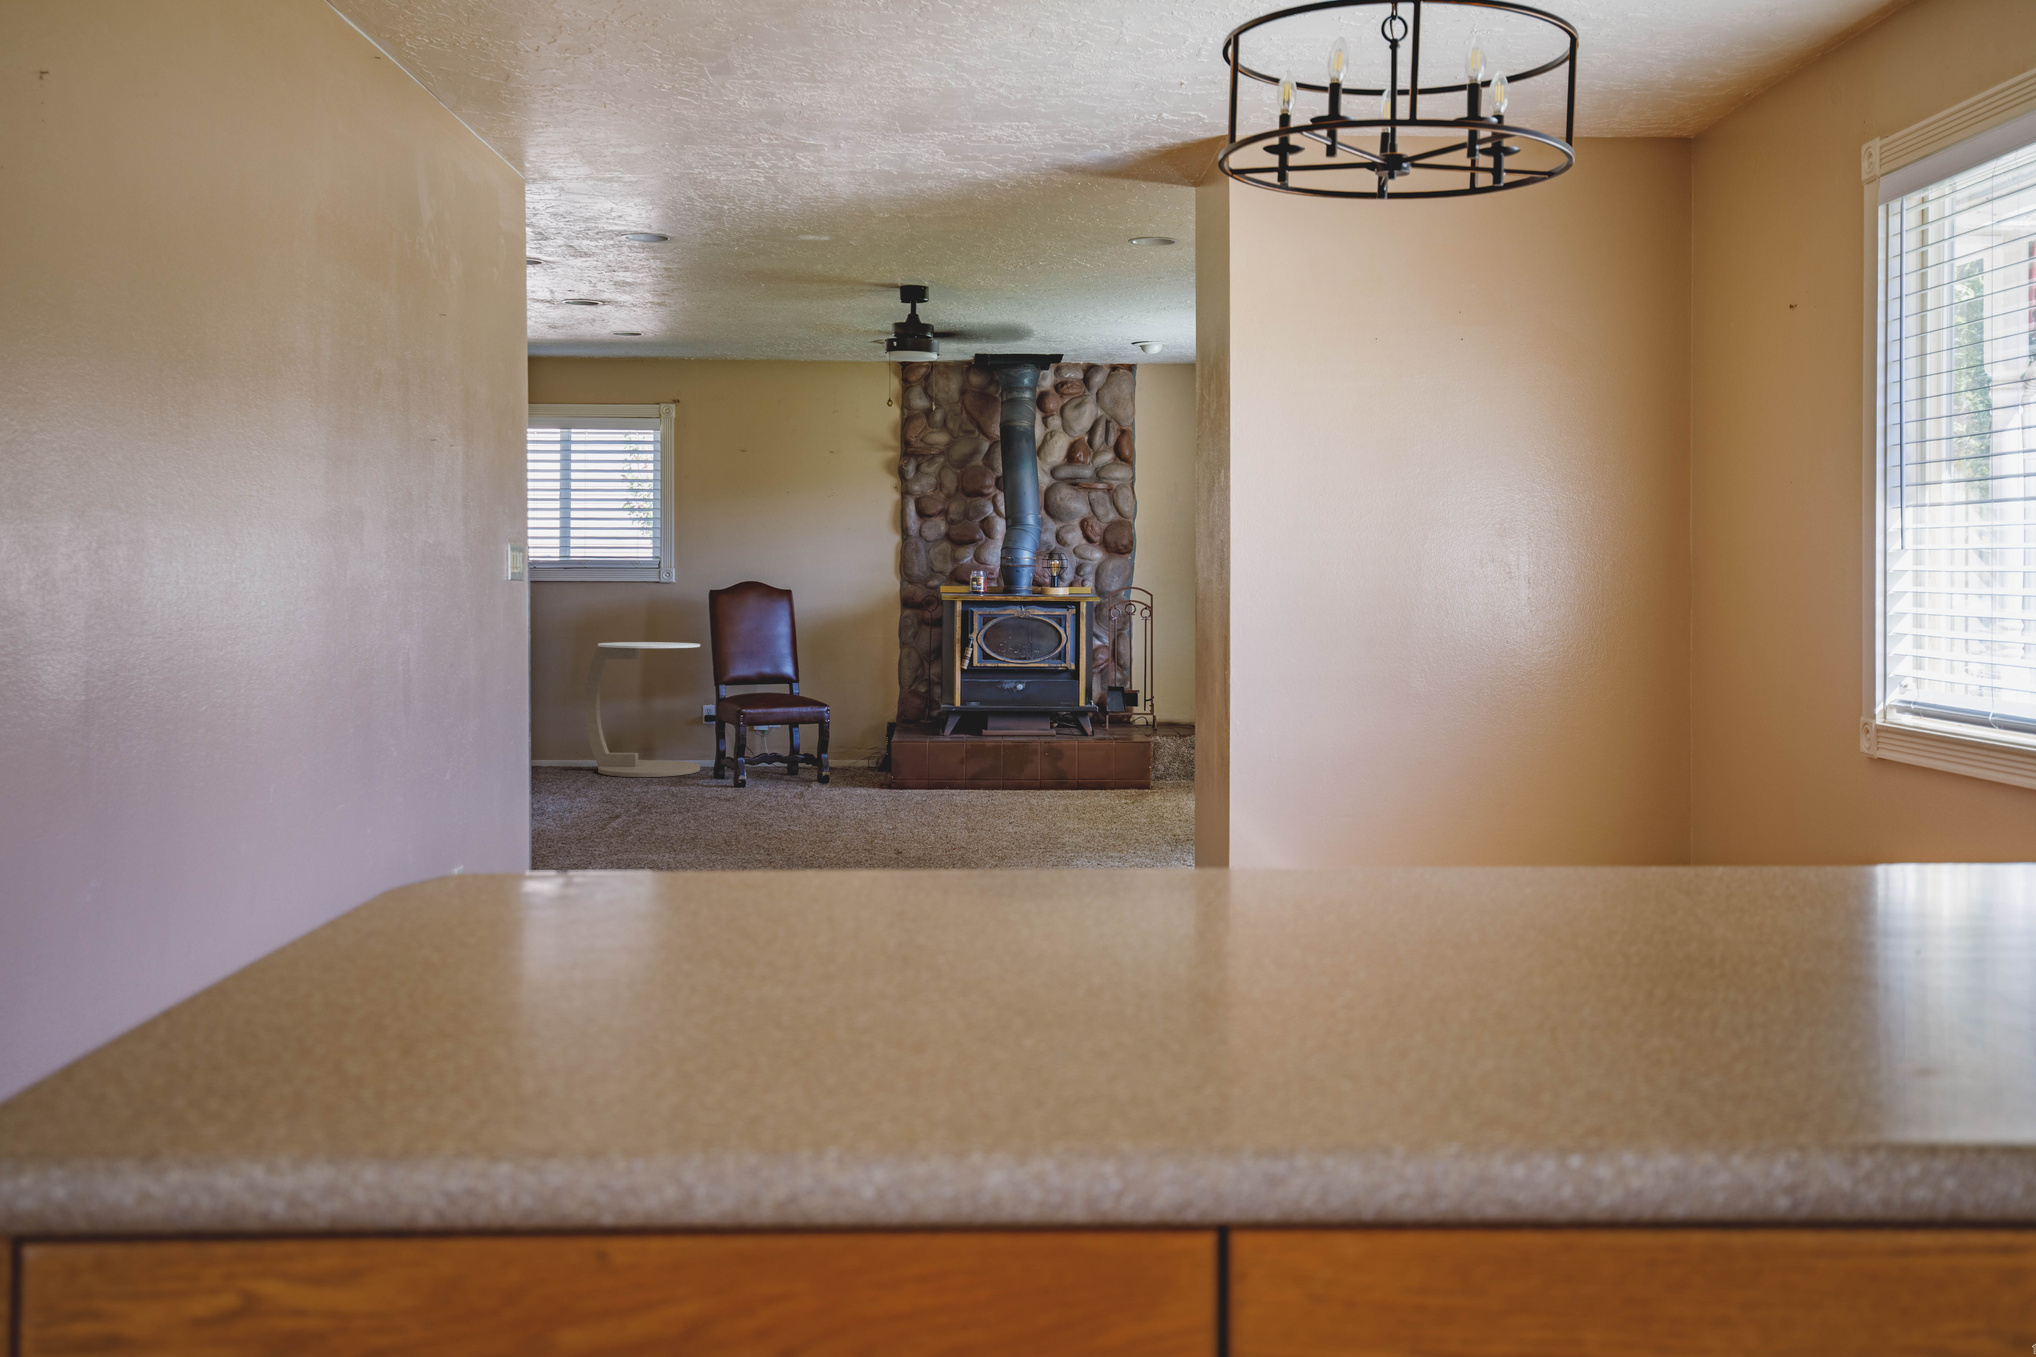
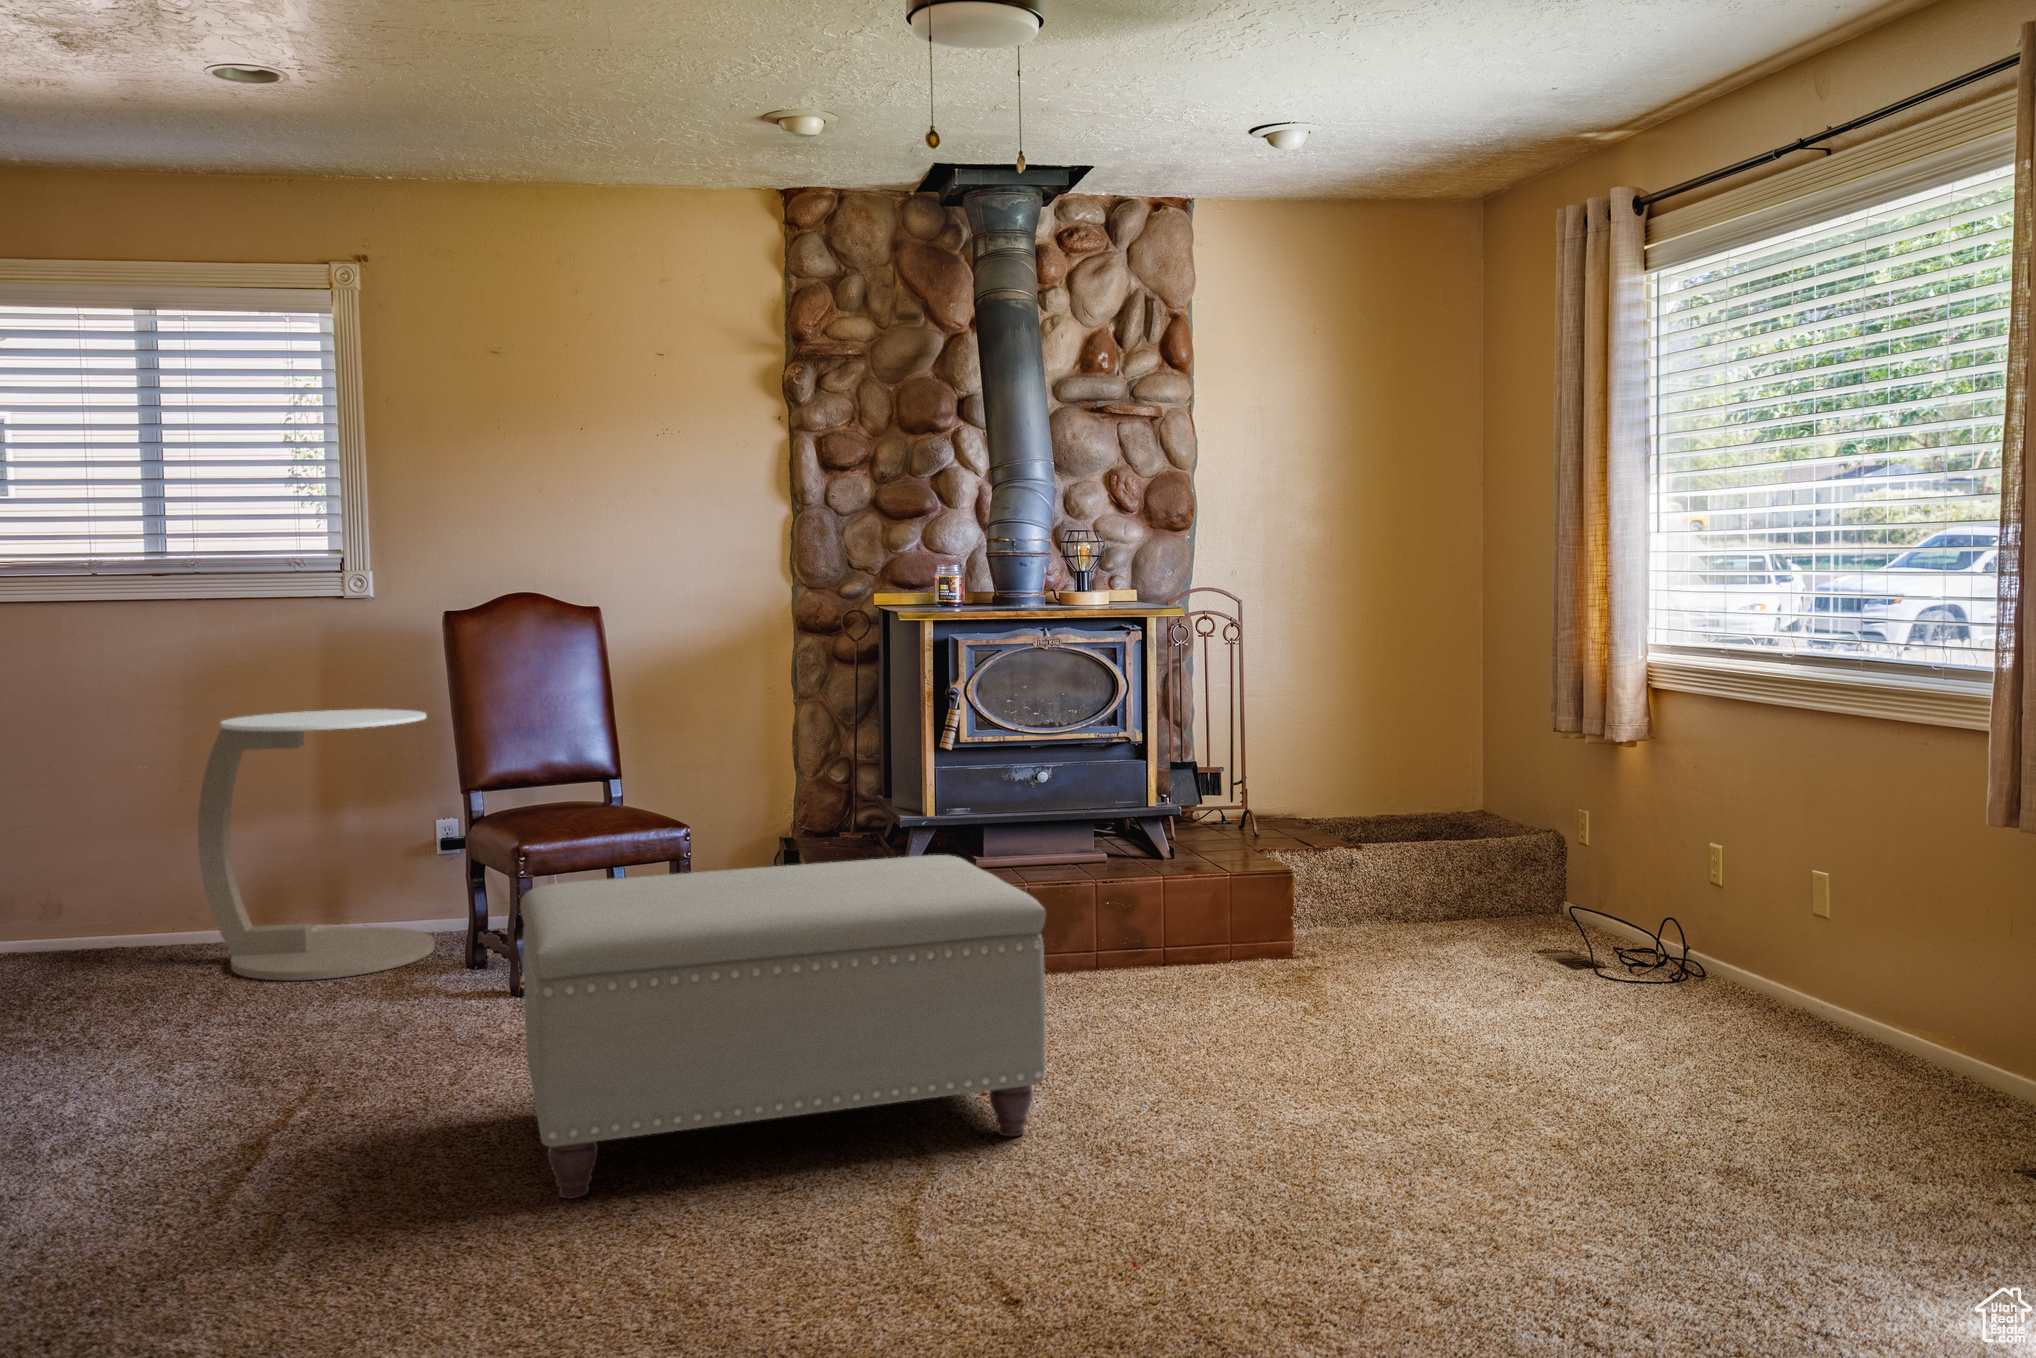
ottoman: none [736,710,966,836] -> present [520,855,1046,1199]

